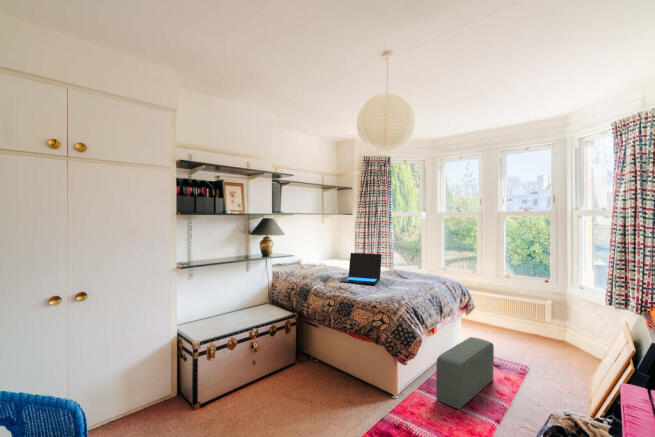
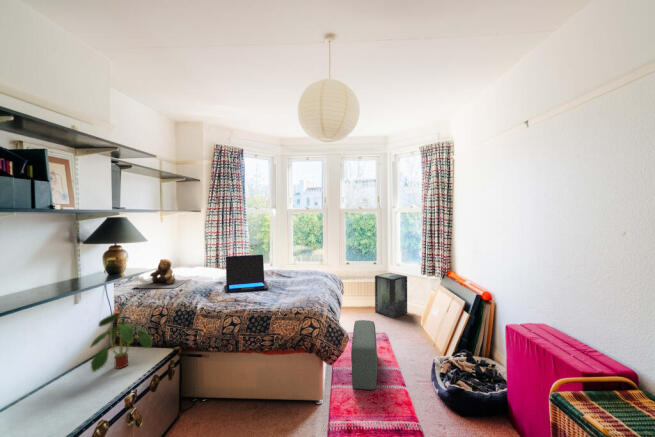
teddy bear: none [287,250,326,272] -> present [133,259,189,288]
plant: none [241,280,279,316] -> present [91,313,152,372]
storage box: none [540,297,592,356] -> present [375,273,407,318]

